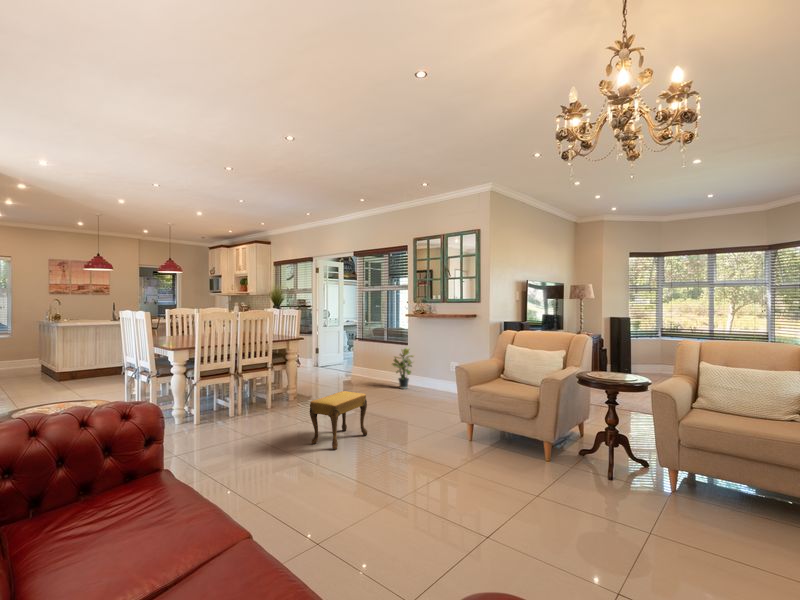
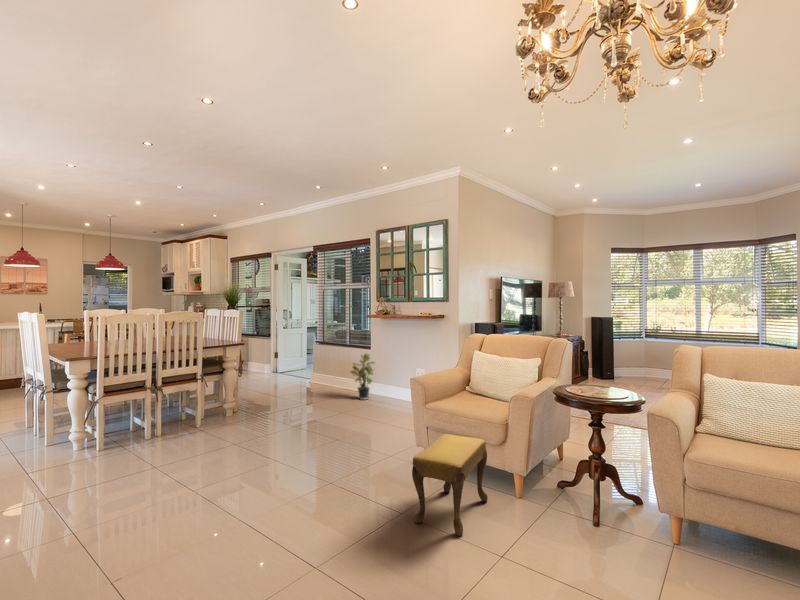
footstool: present [310,391,367,450] -> present [412,434,488,536]

